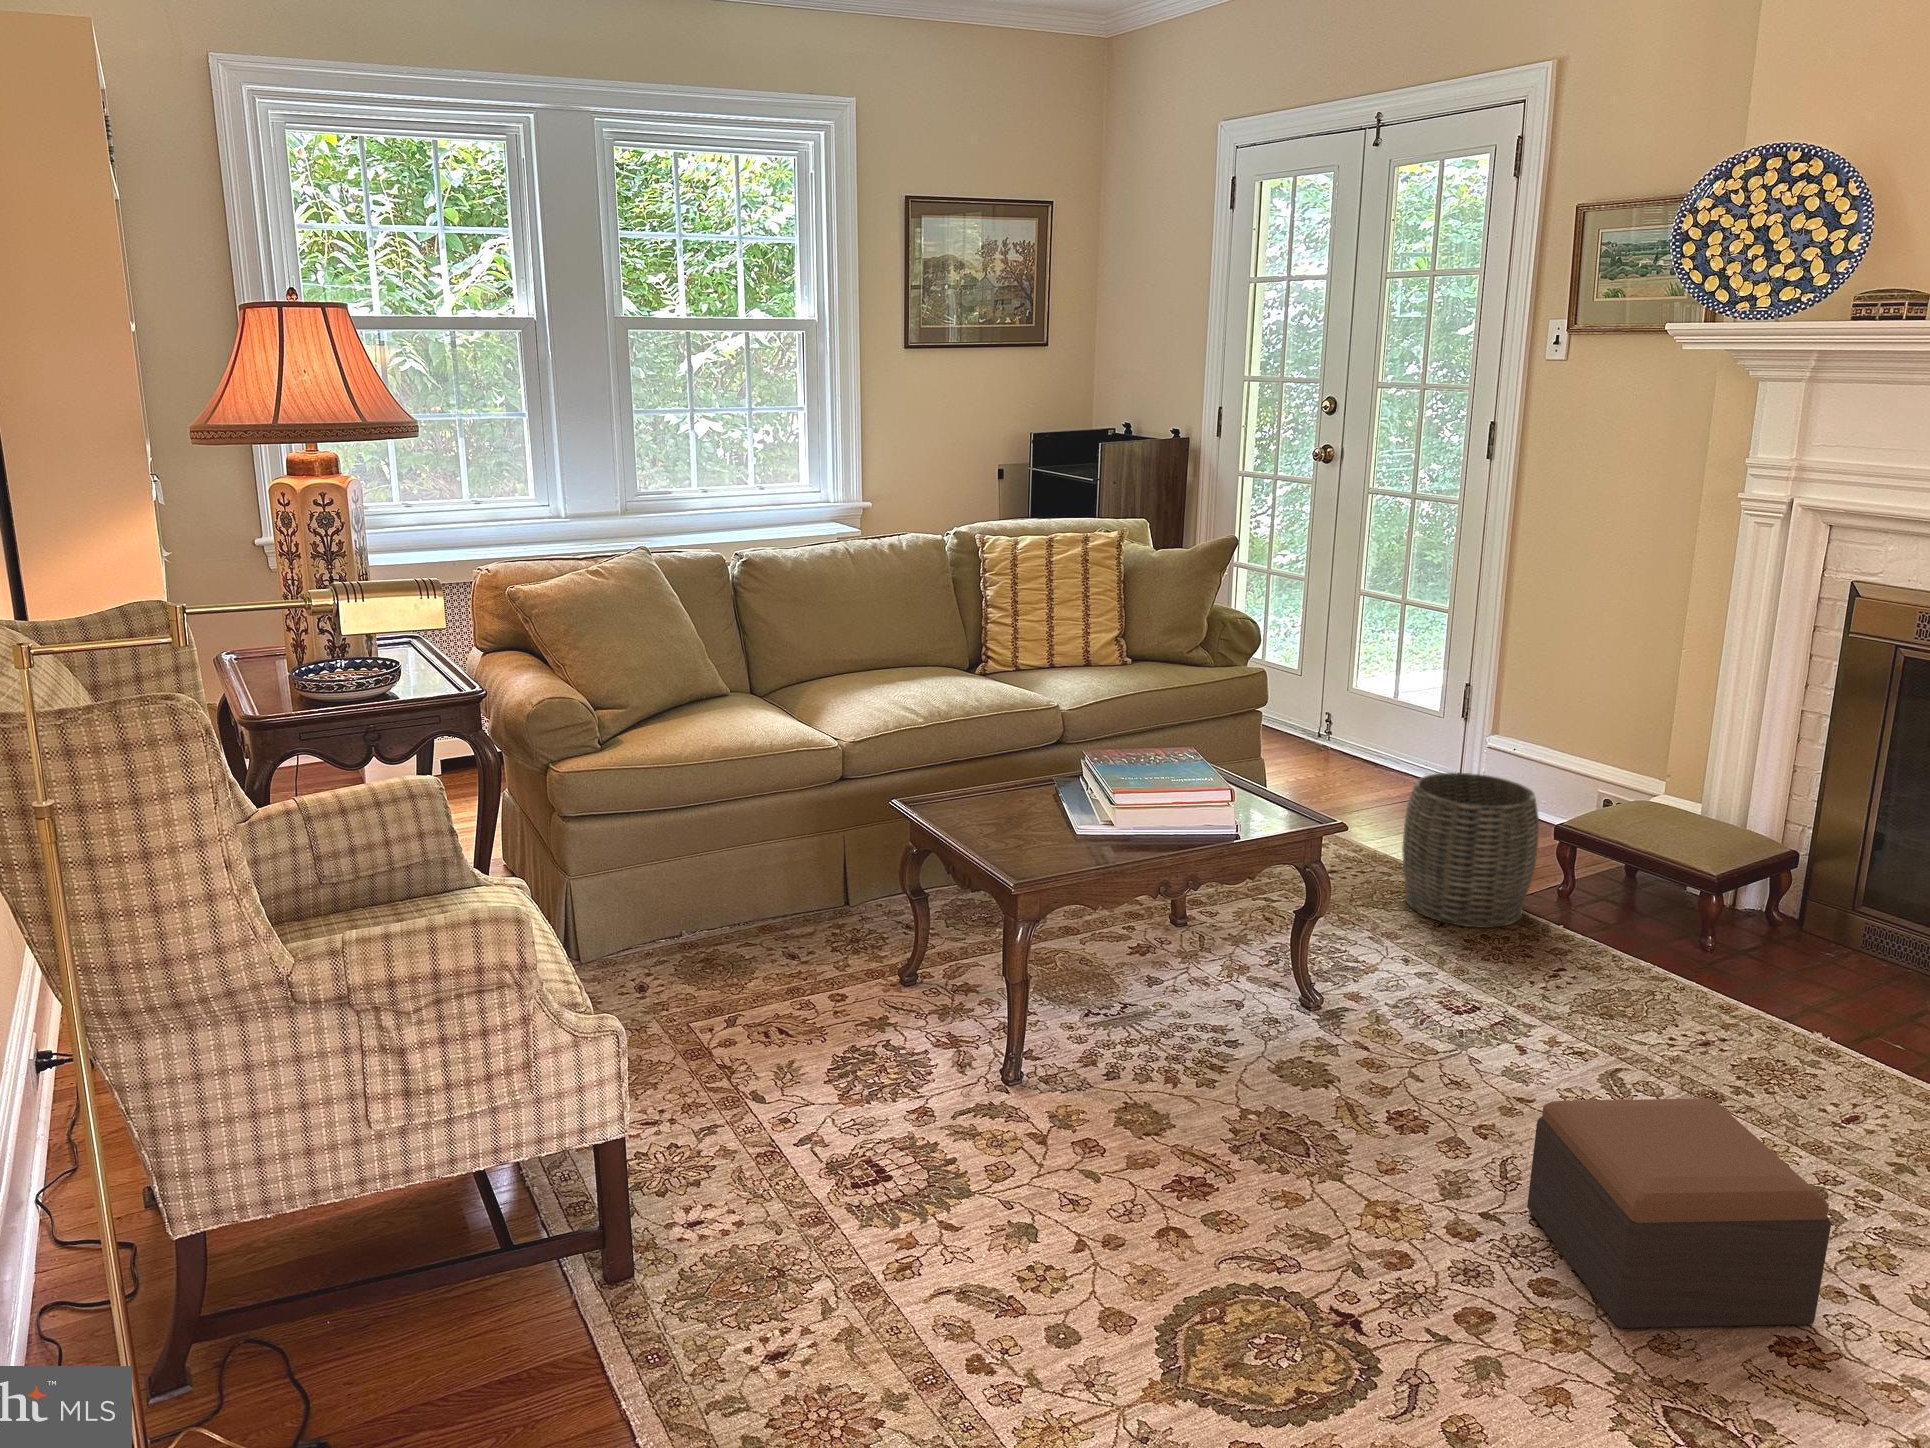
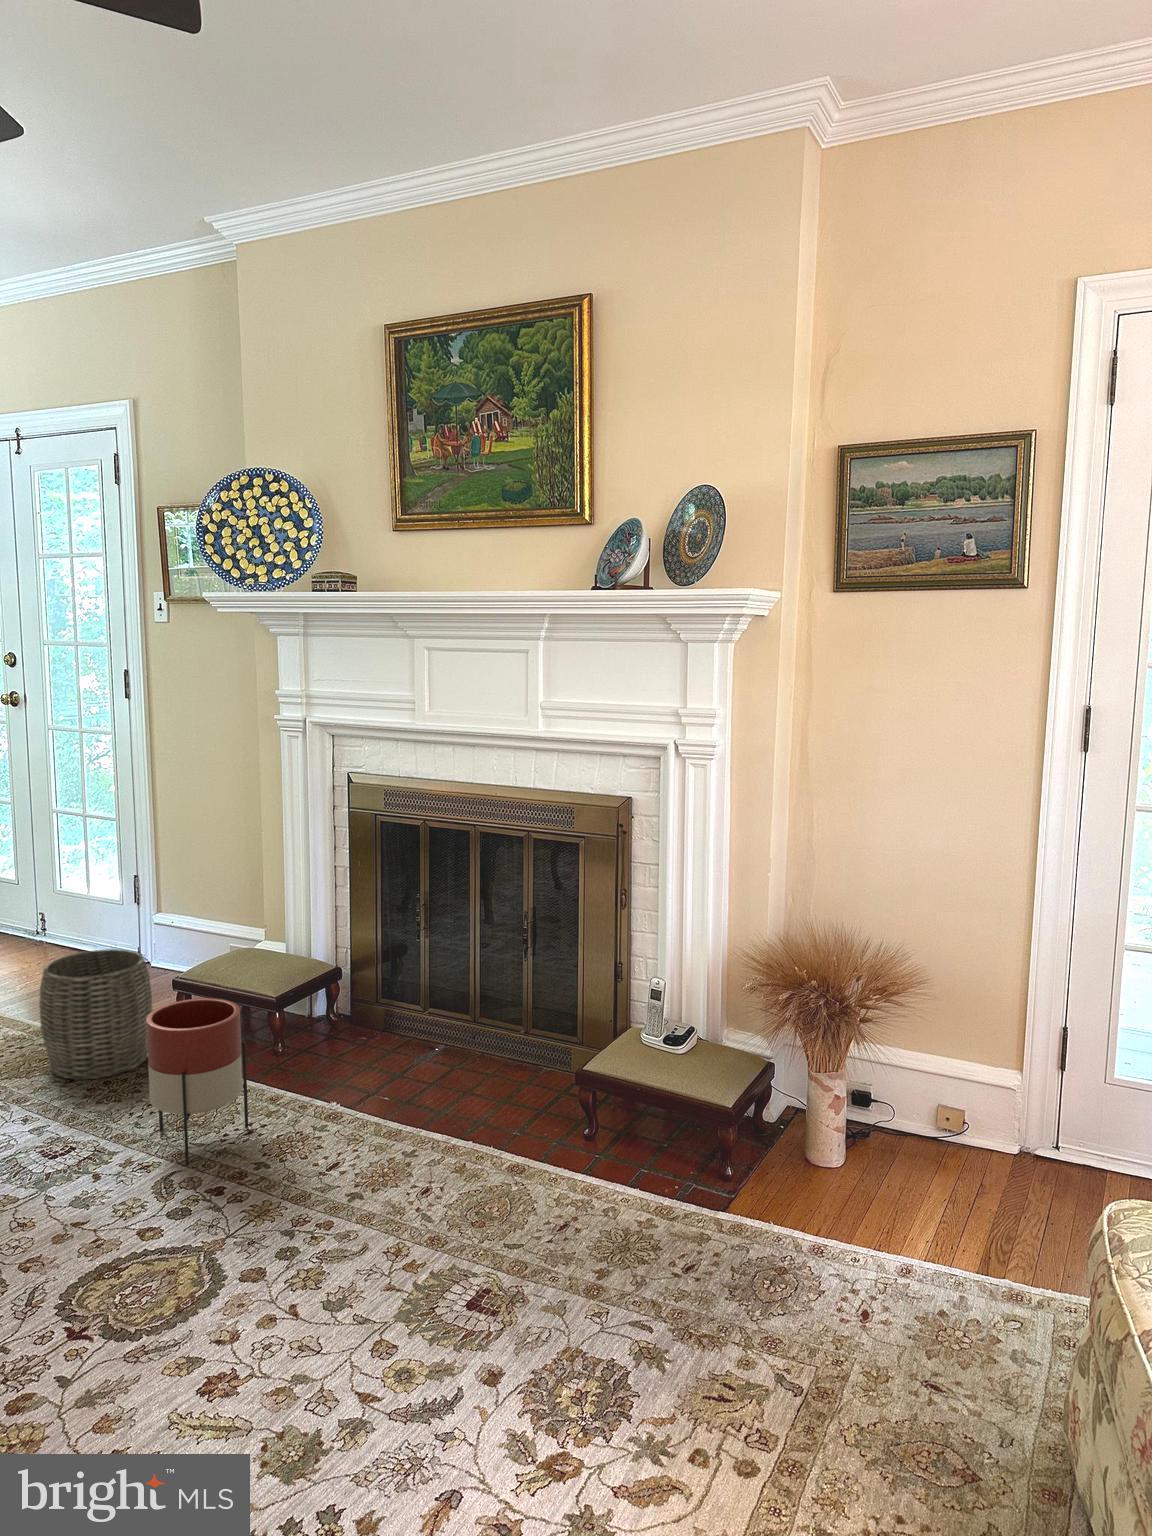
planter: none [1579,859,1723,1064] -> present [146,998,248,1165]
footstool: present [1527,1098,1831,1328] -> none [31,1189,241,1420]

